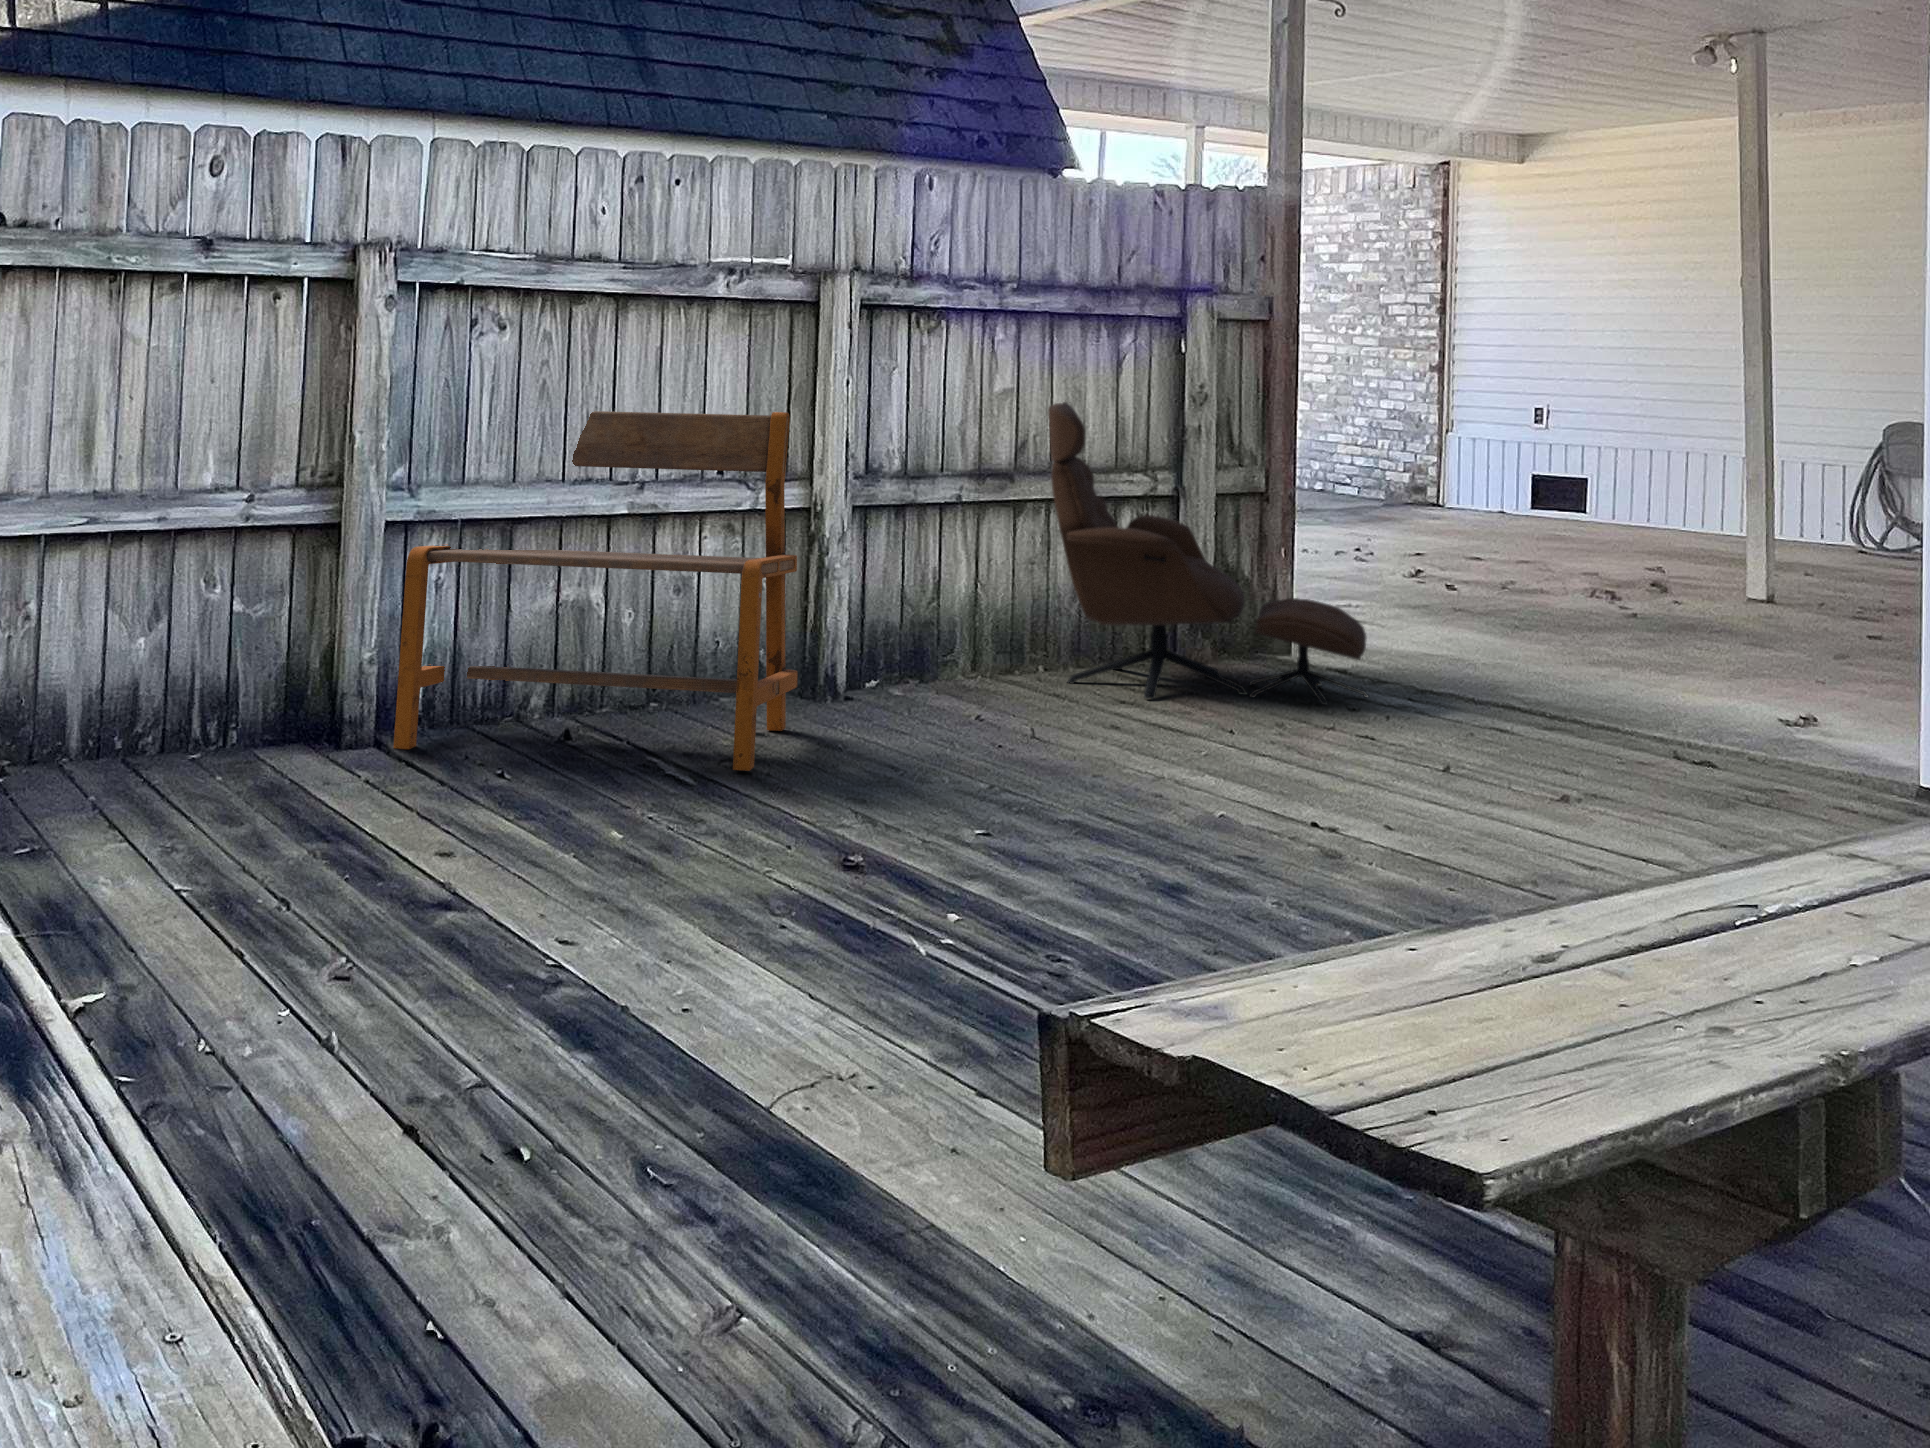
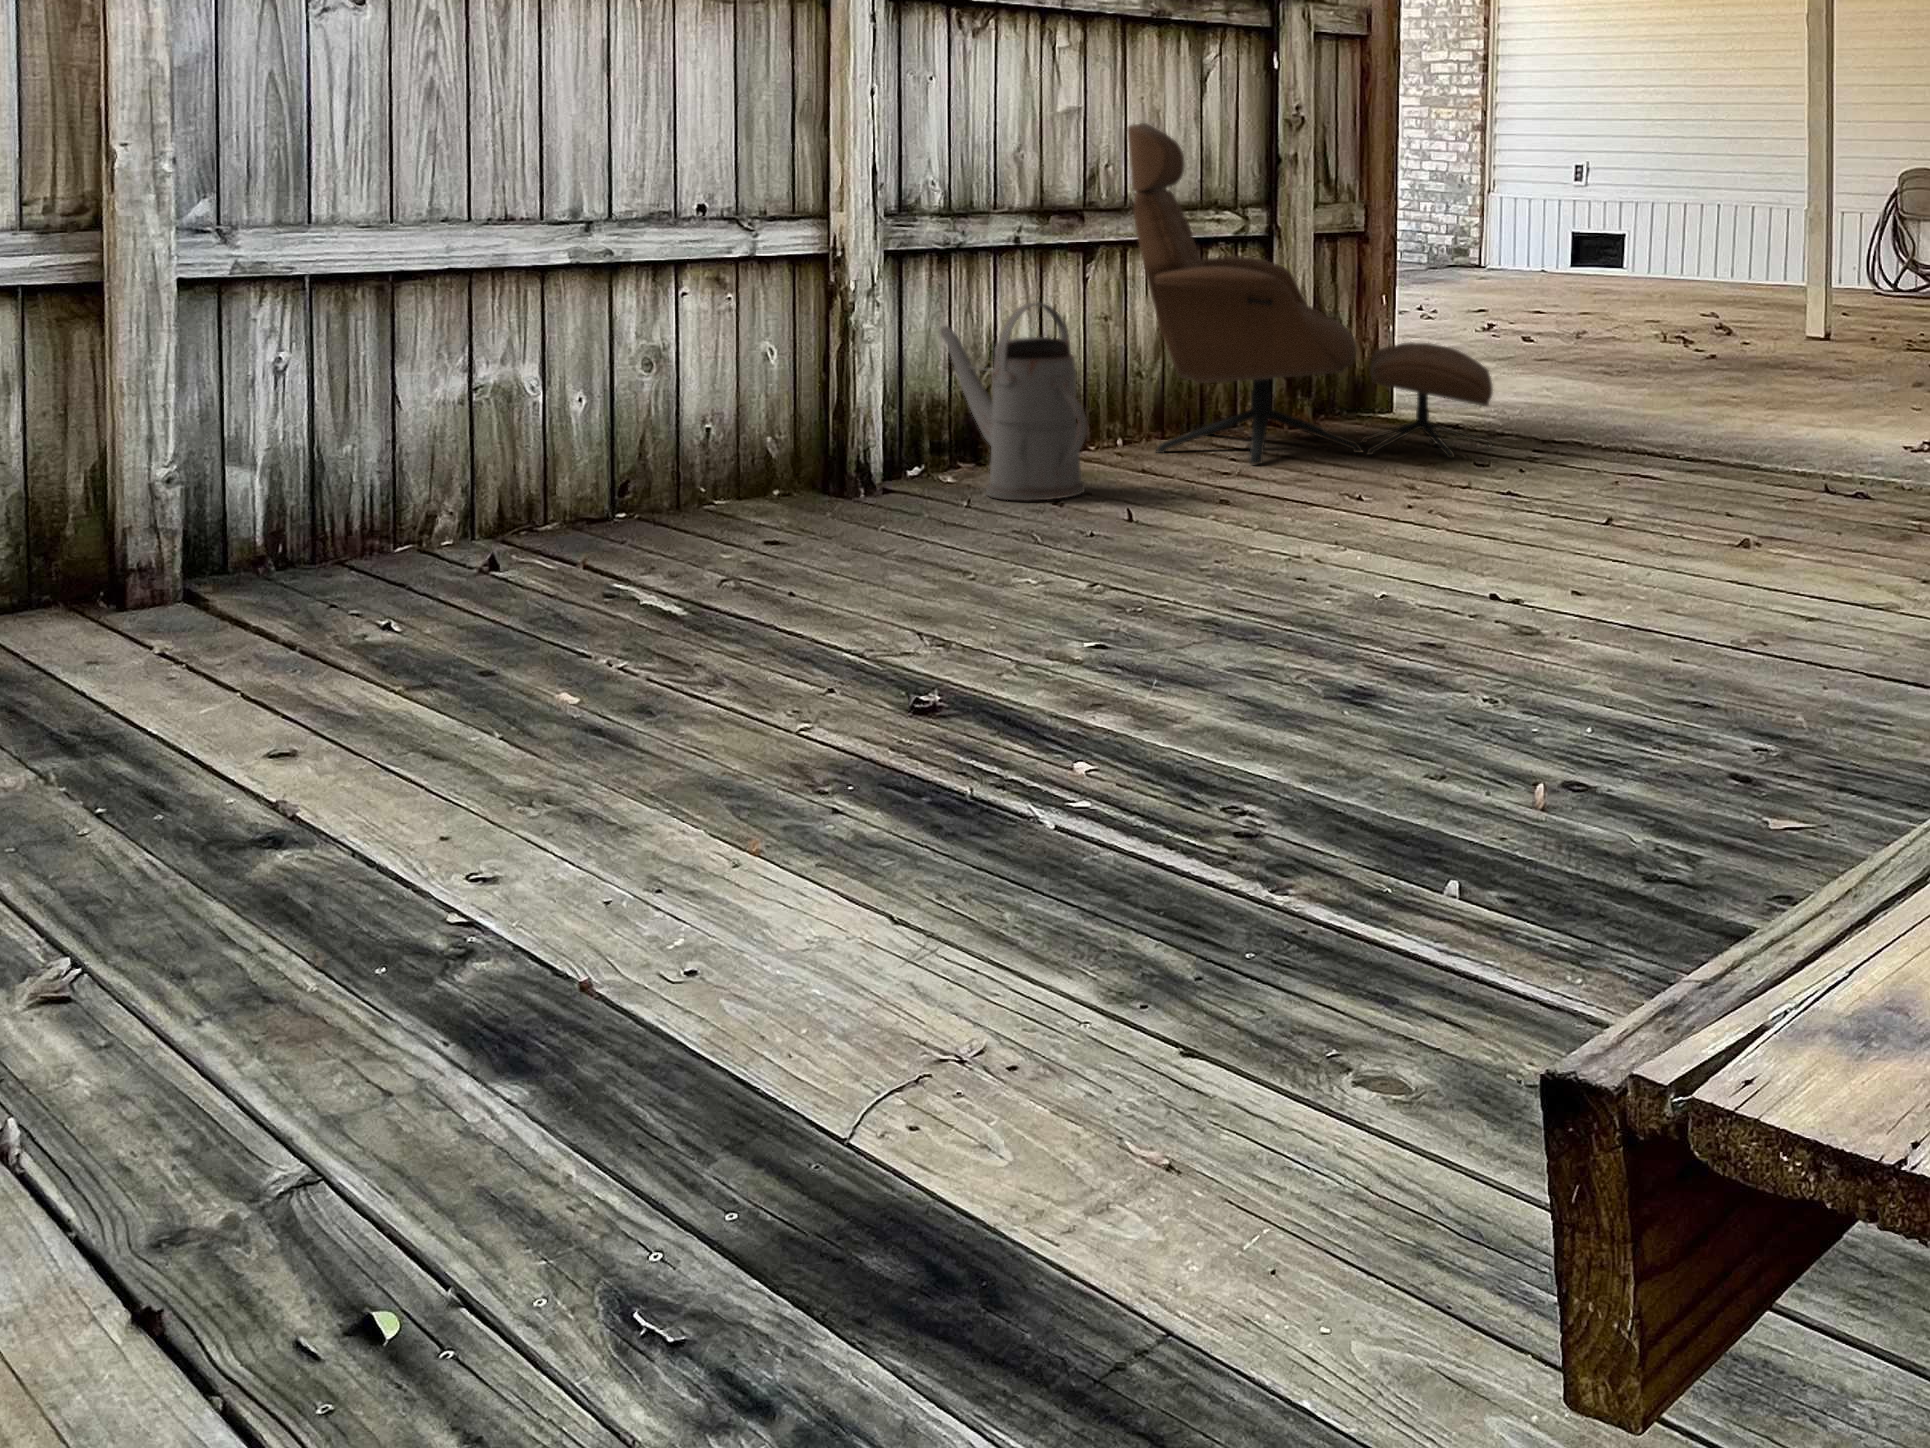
bench: present [393,411,798,771] -> none [216,116,826,599]
watering can: none [892,555,1002,718] -> present [940,303,1088,500]

